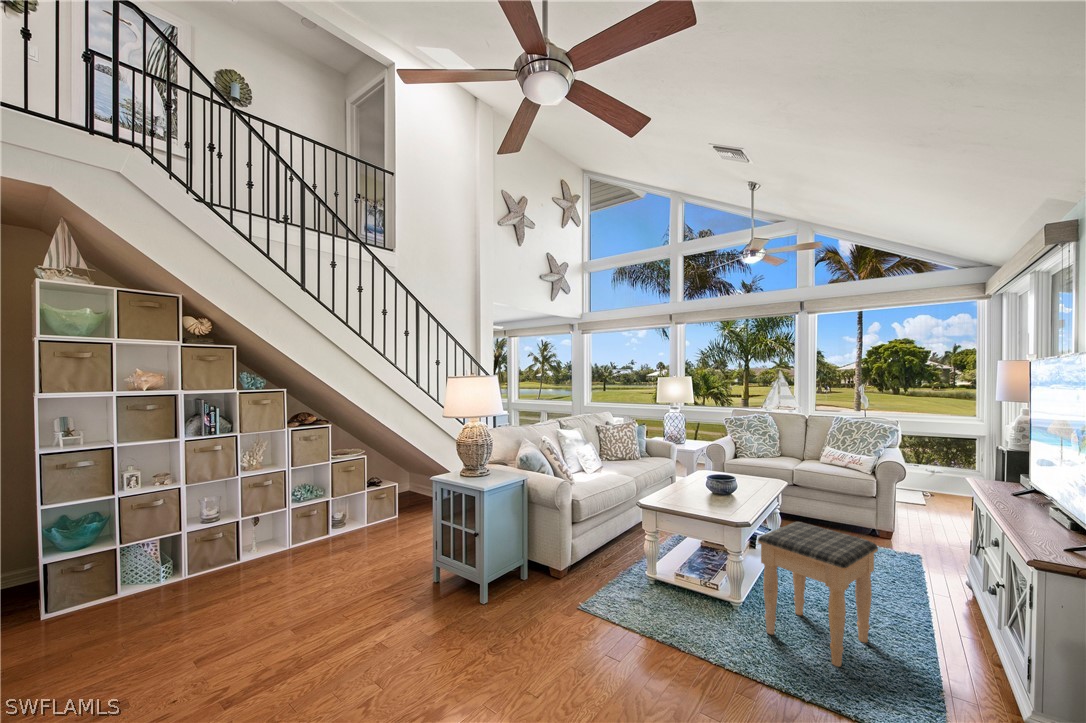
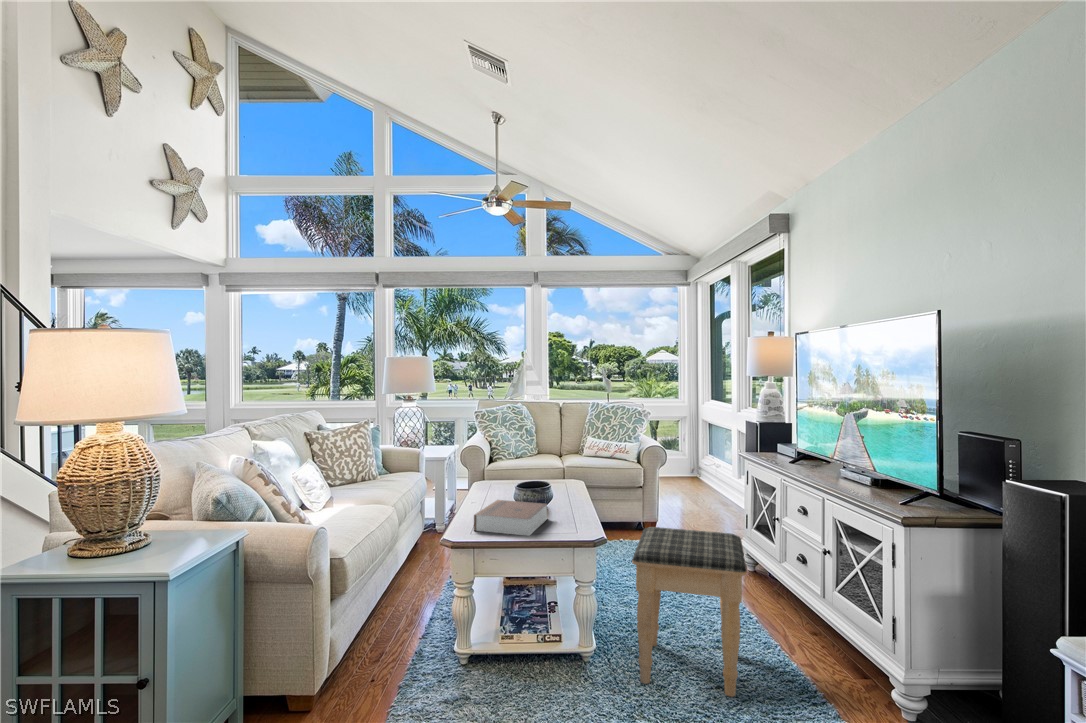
book: none [664,483,724,510] -> present [474,500,547,536]

